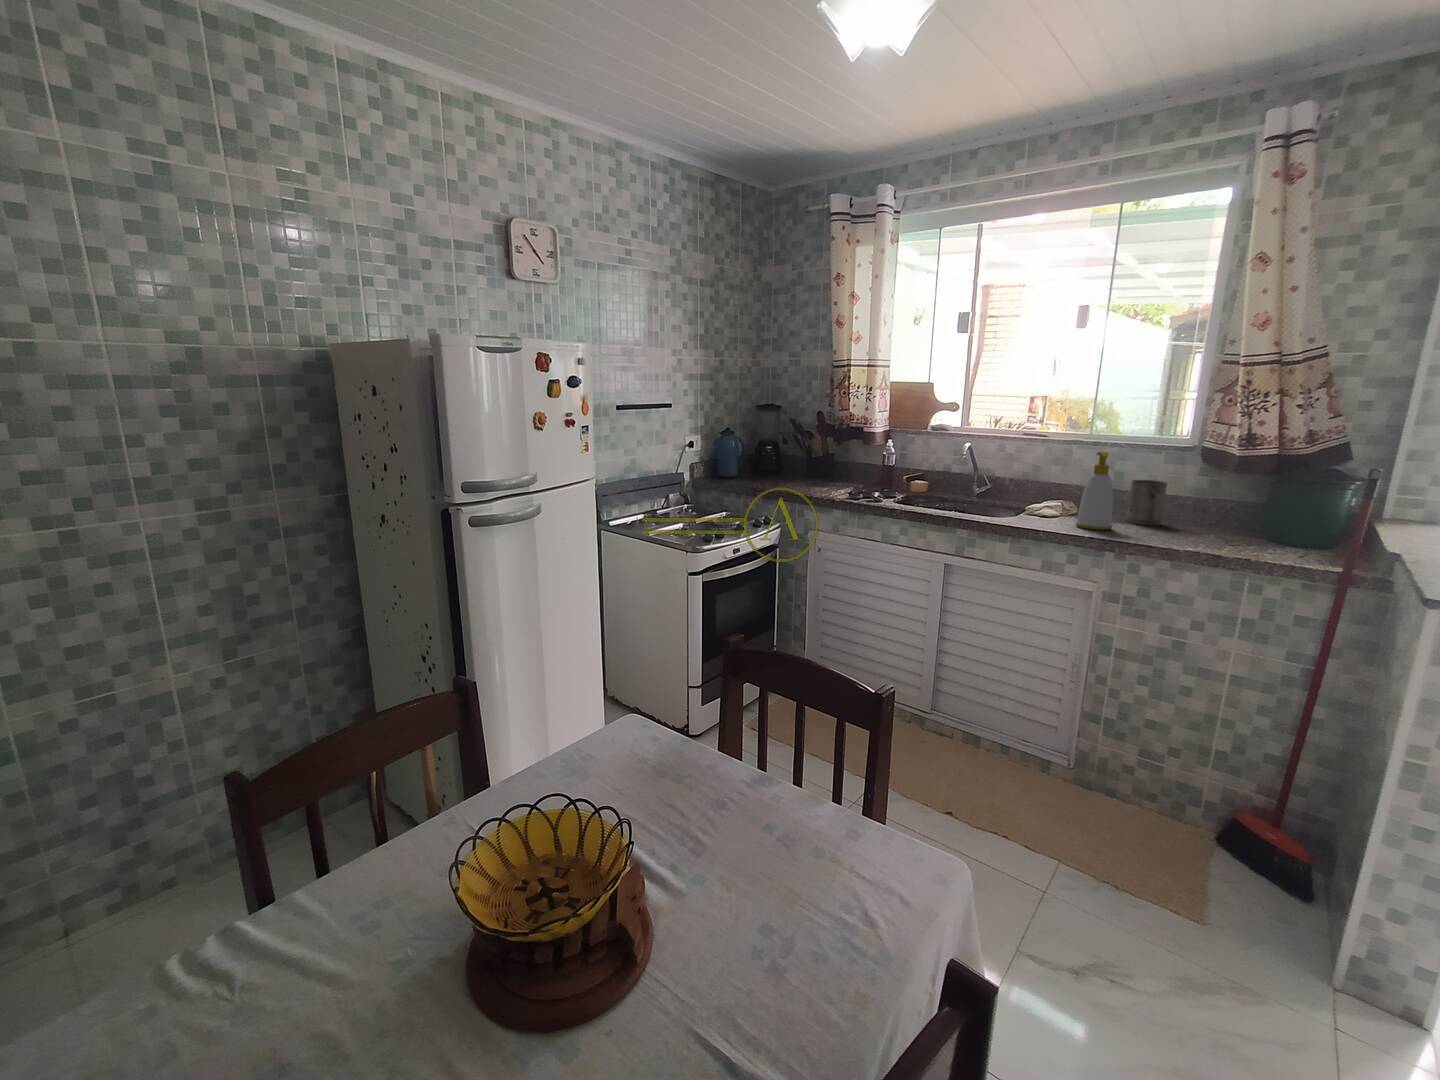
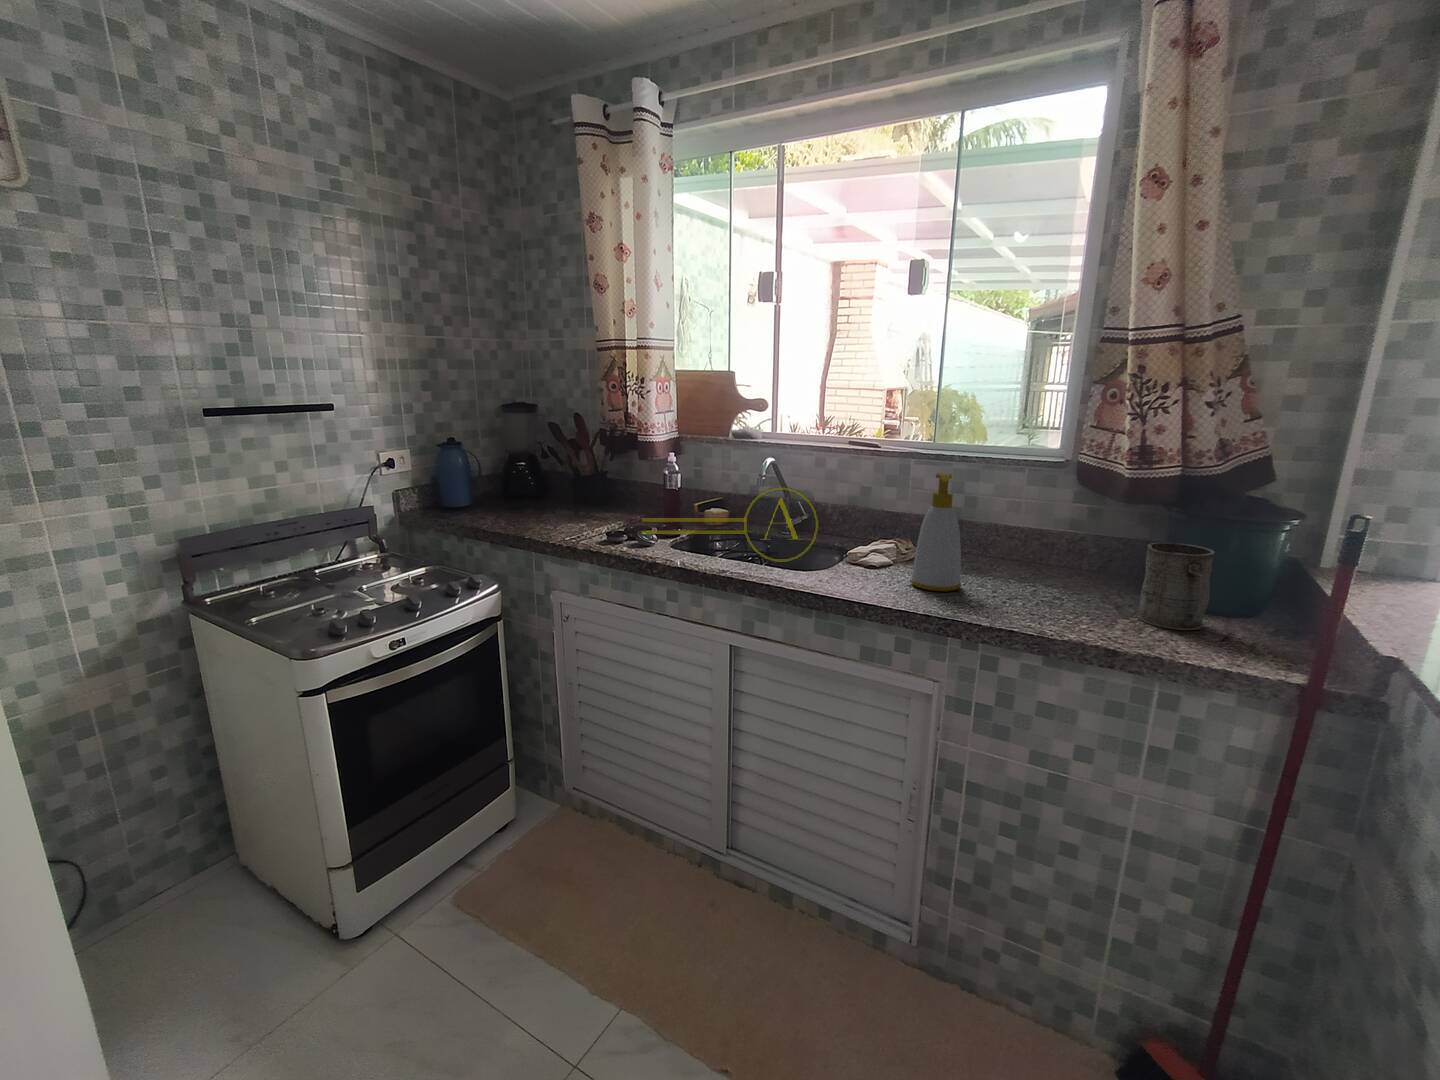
mug: present [1126,480,1167,525] -> present [1138,543,1215,630]

